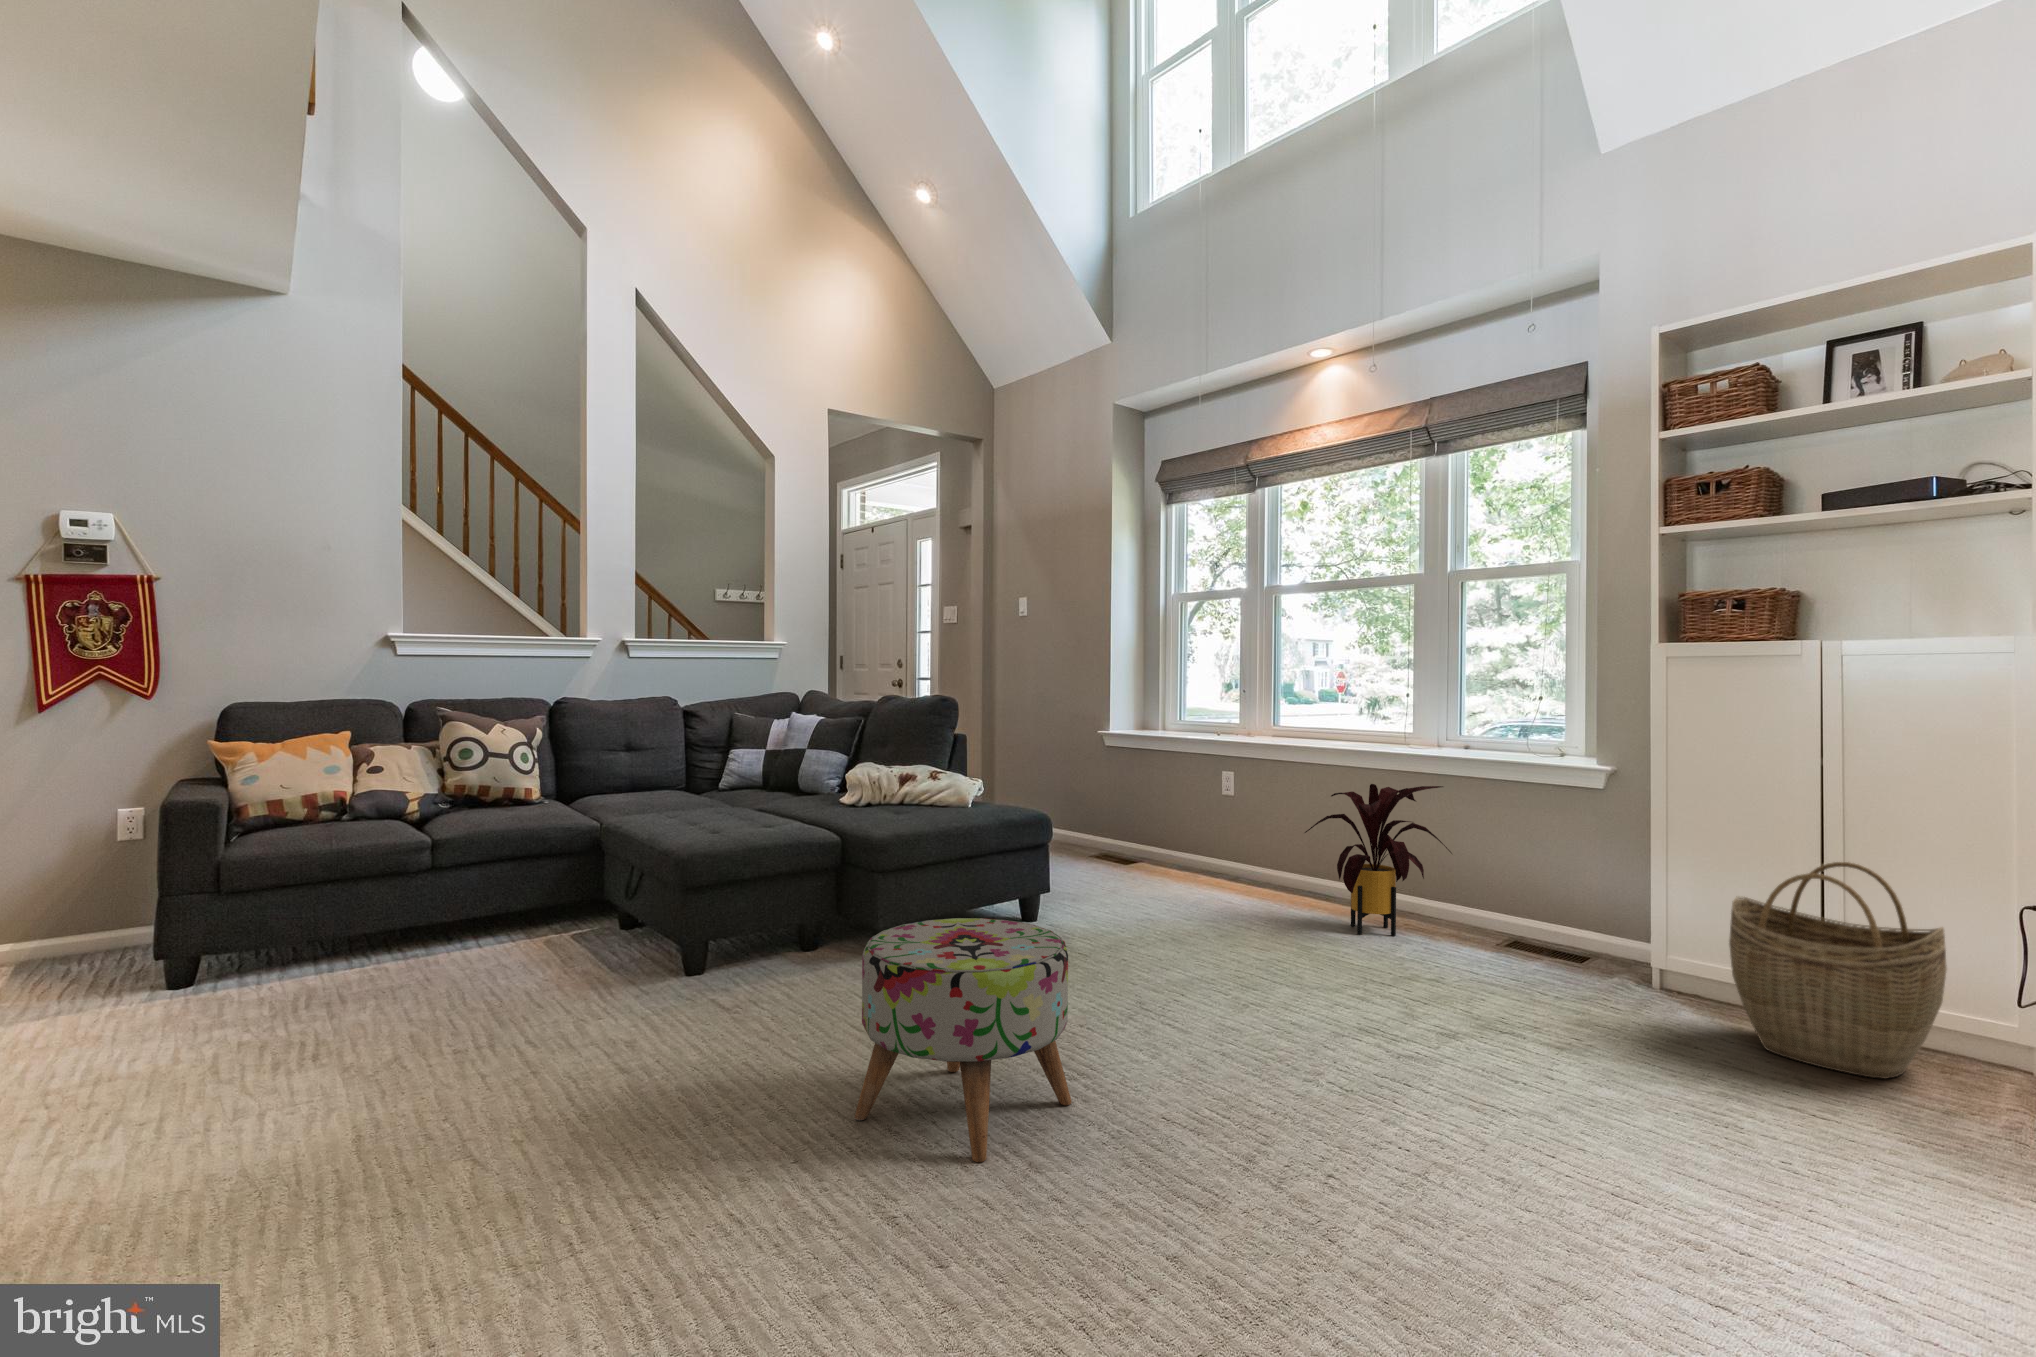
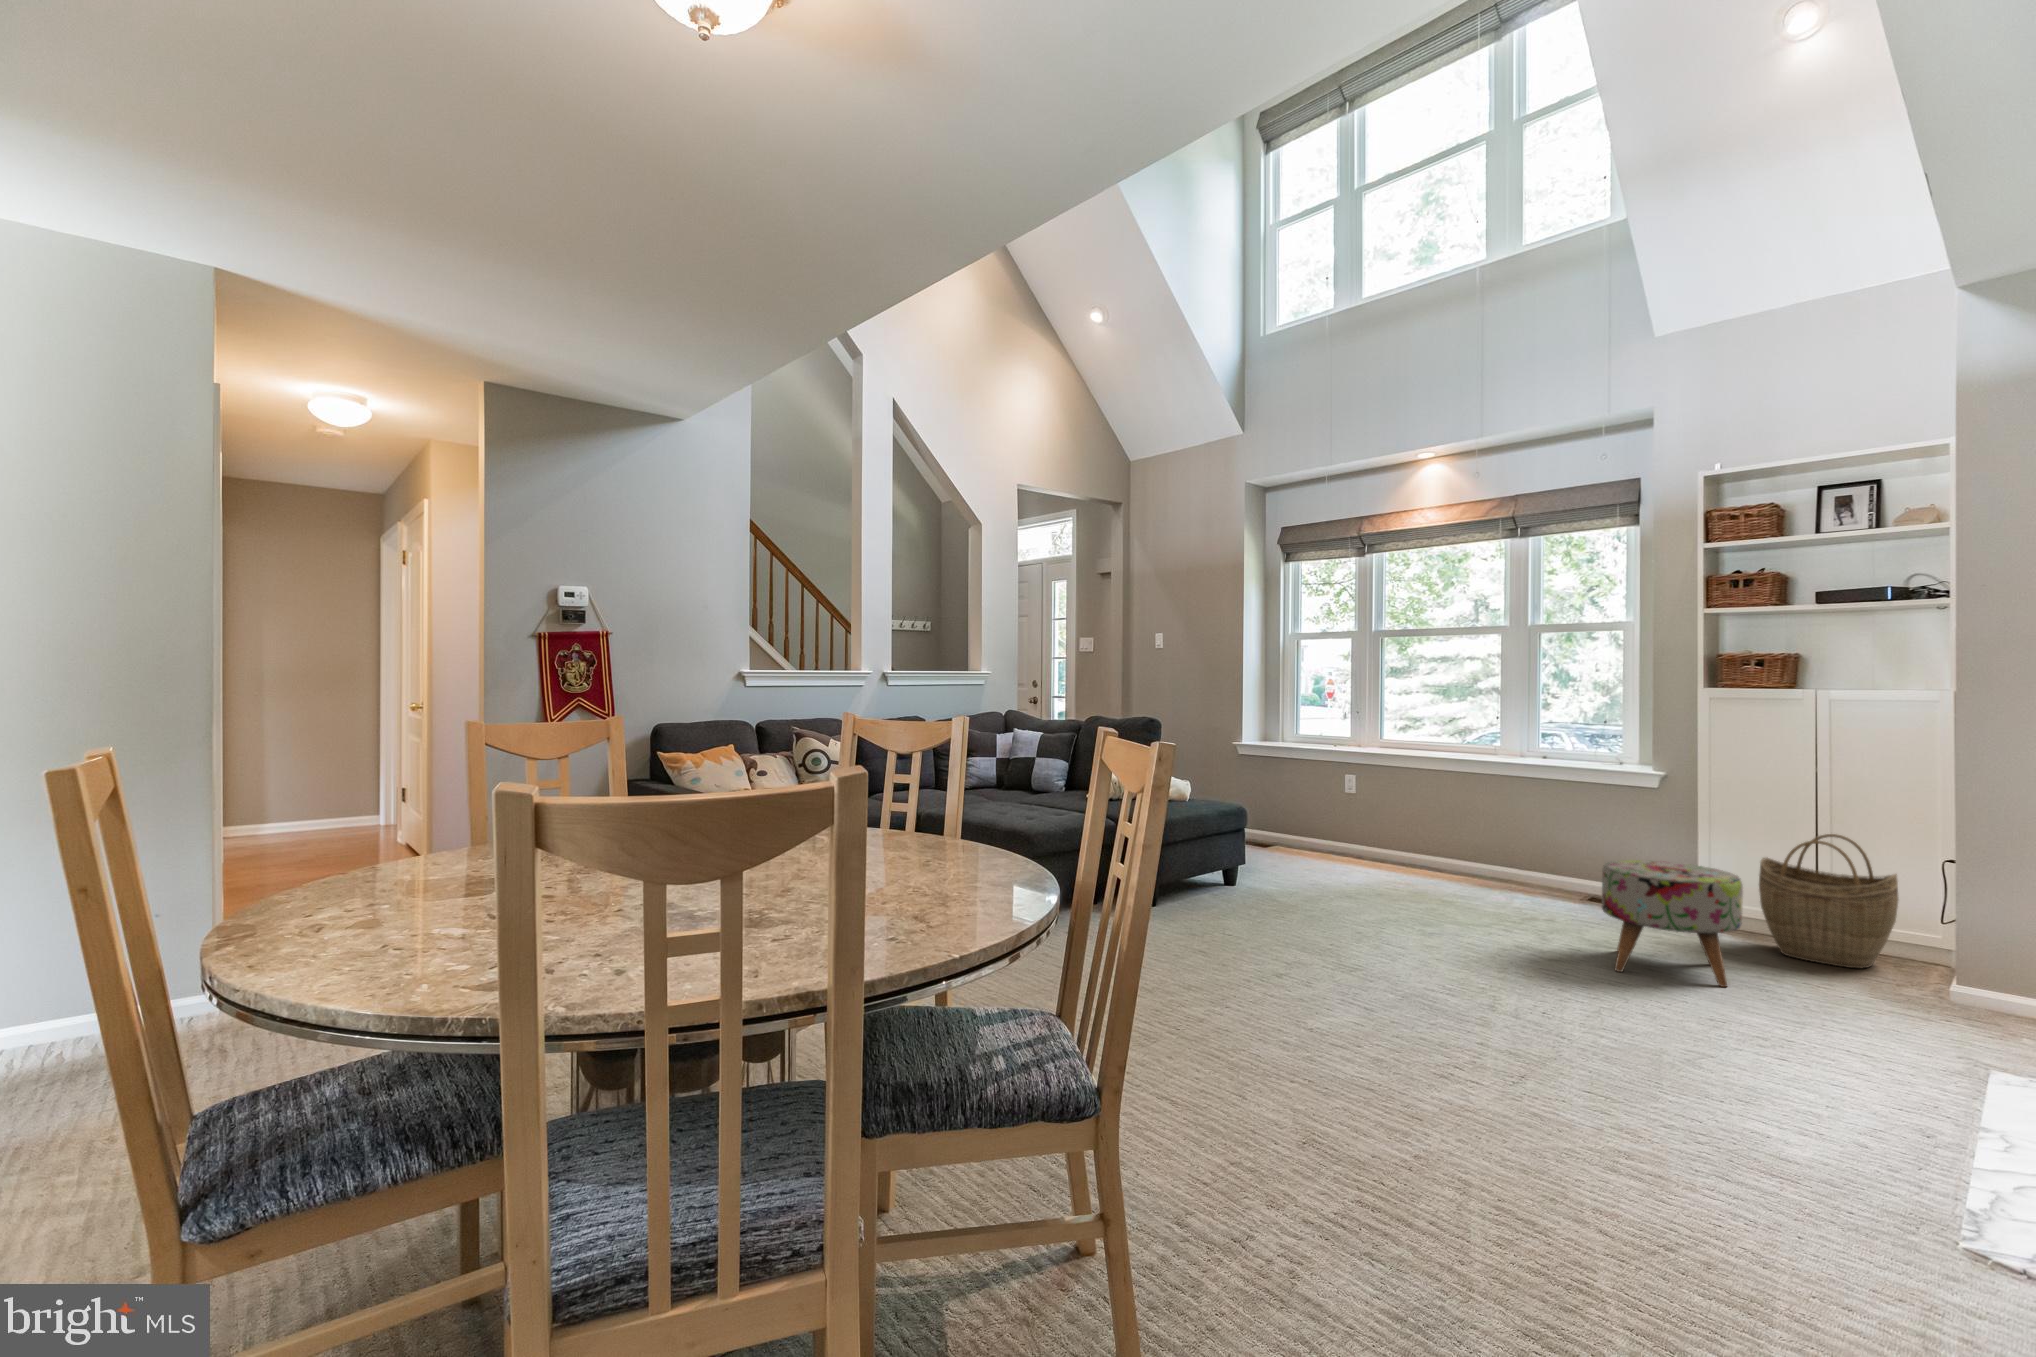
house plant: present [1305,784,1452,936] -> none [1435,783,1545,893]
ottoman: present [854,918,1072,1162] -> present [1602,860,1743,987]

